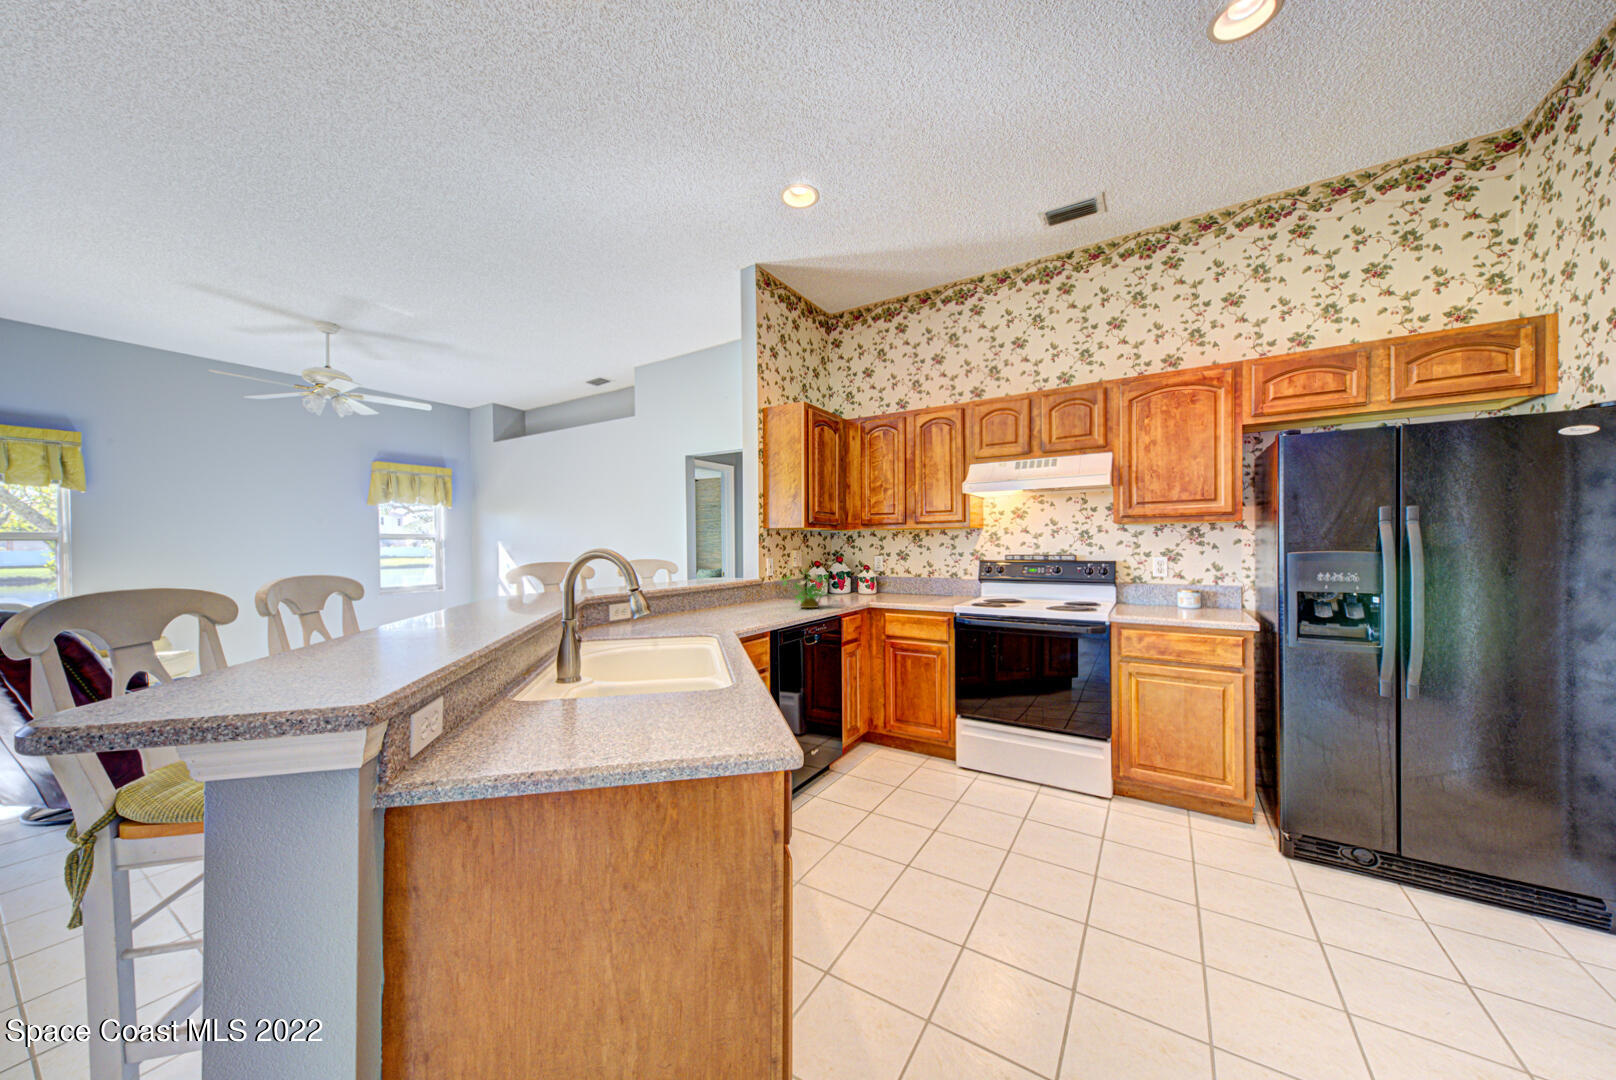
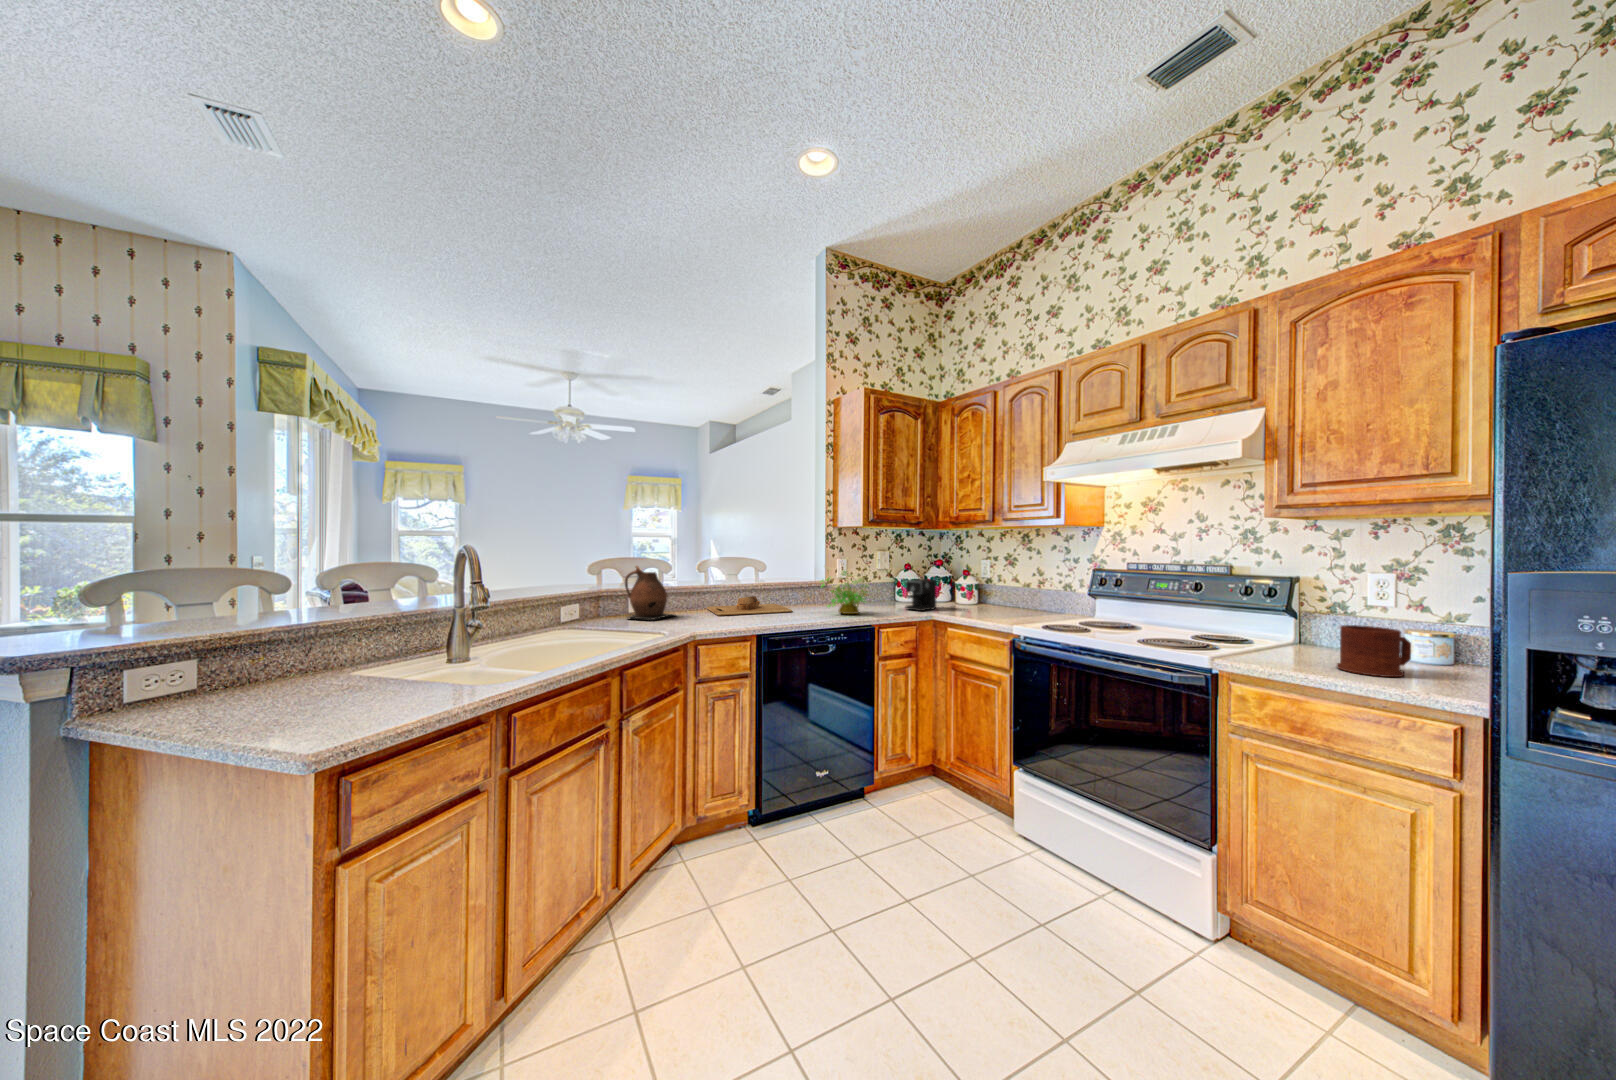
ceramic pitcher: none [610,572,660,628] -> present [625,566,674,620]
coffee maker: none [842,574,891,602] -> present [906,579,937,611]
mug: none [1163,587,1196,615] -> present [1337,625,1411,677]
cutting board: none [666,598,757,619] -> present [707,596,792,616]

